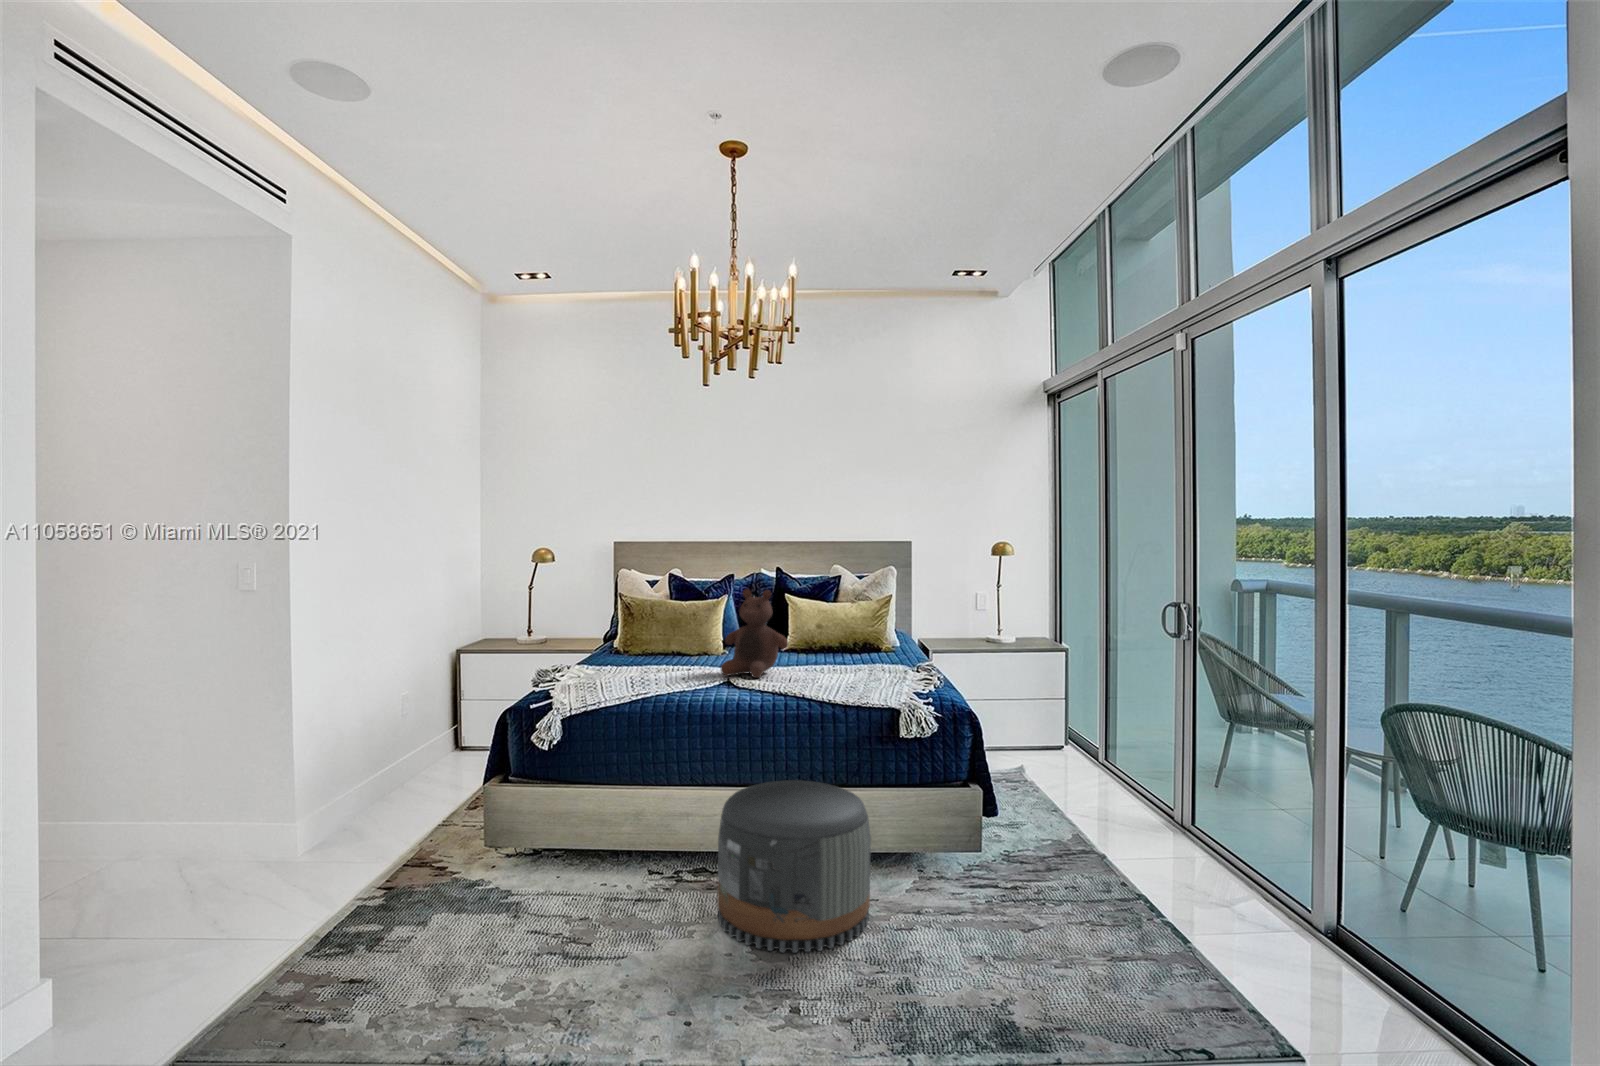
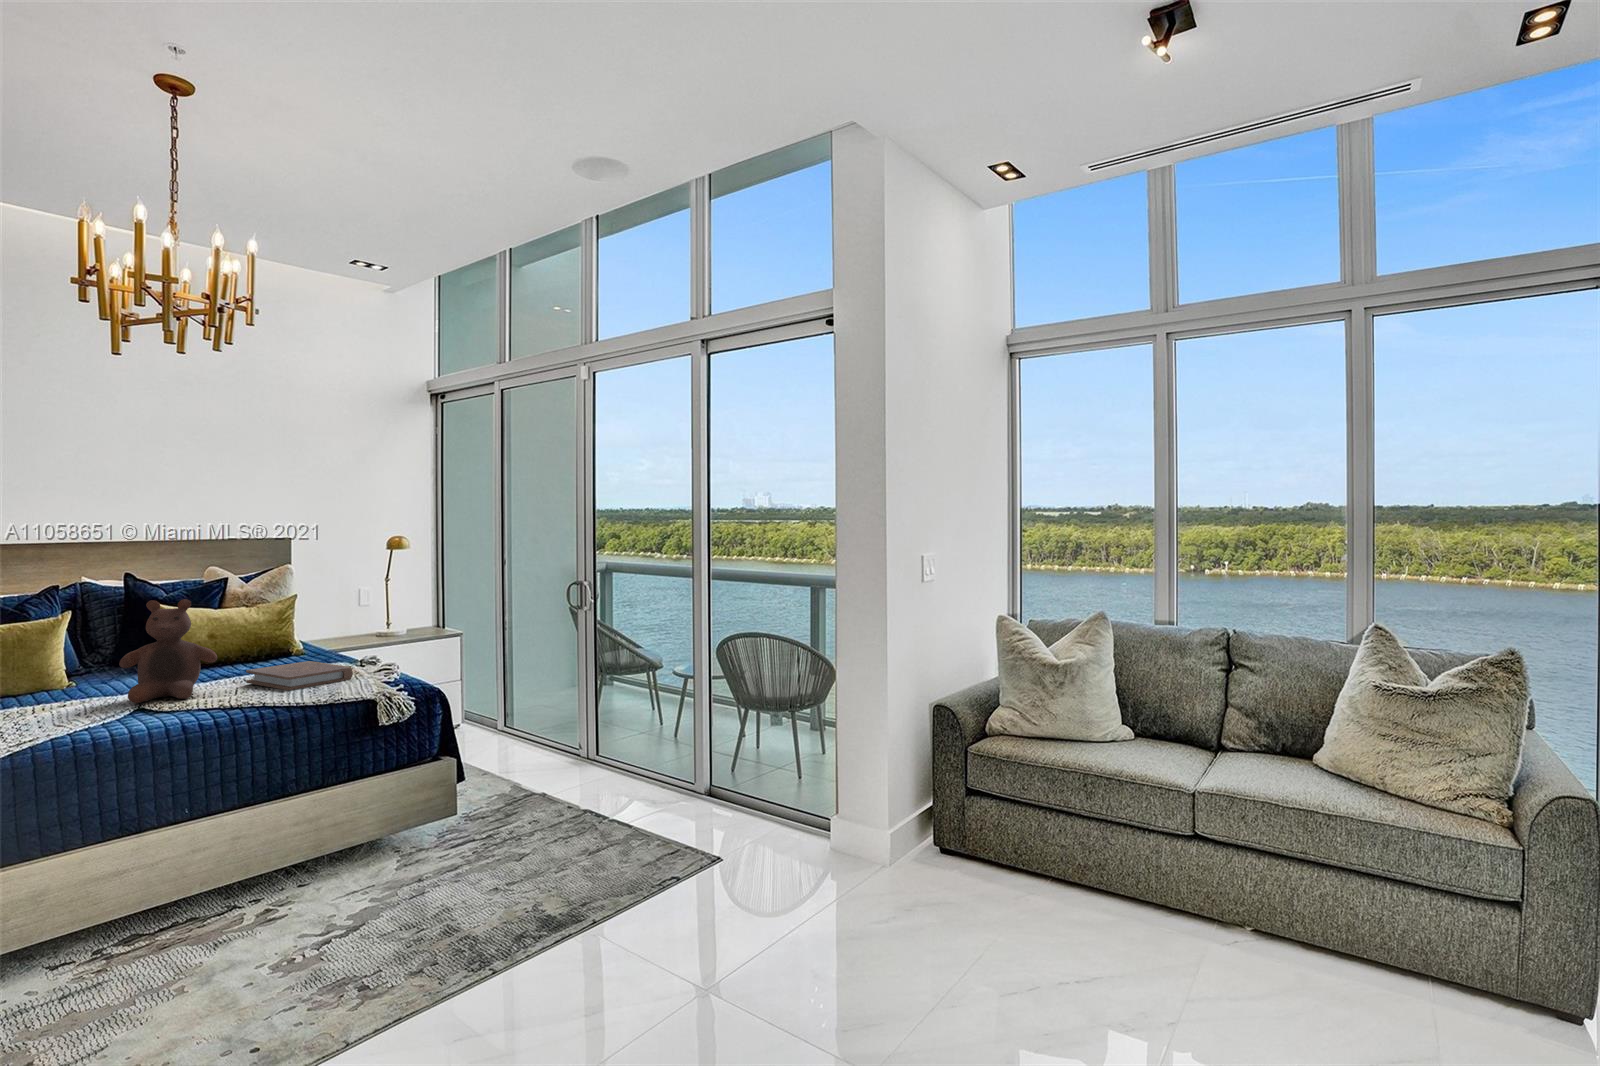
book: none [813,658,891,684] -> present [246,661,353,690]
pouf: present [717,780,871,953] -> none [198,787,379,965]

